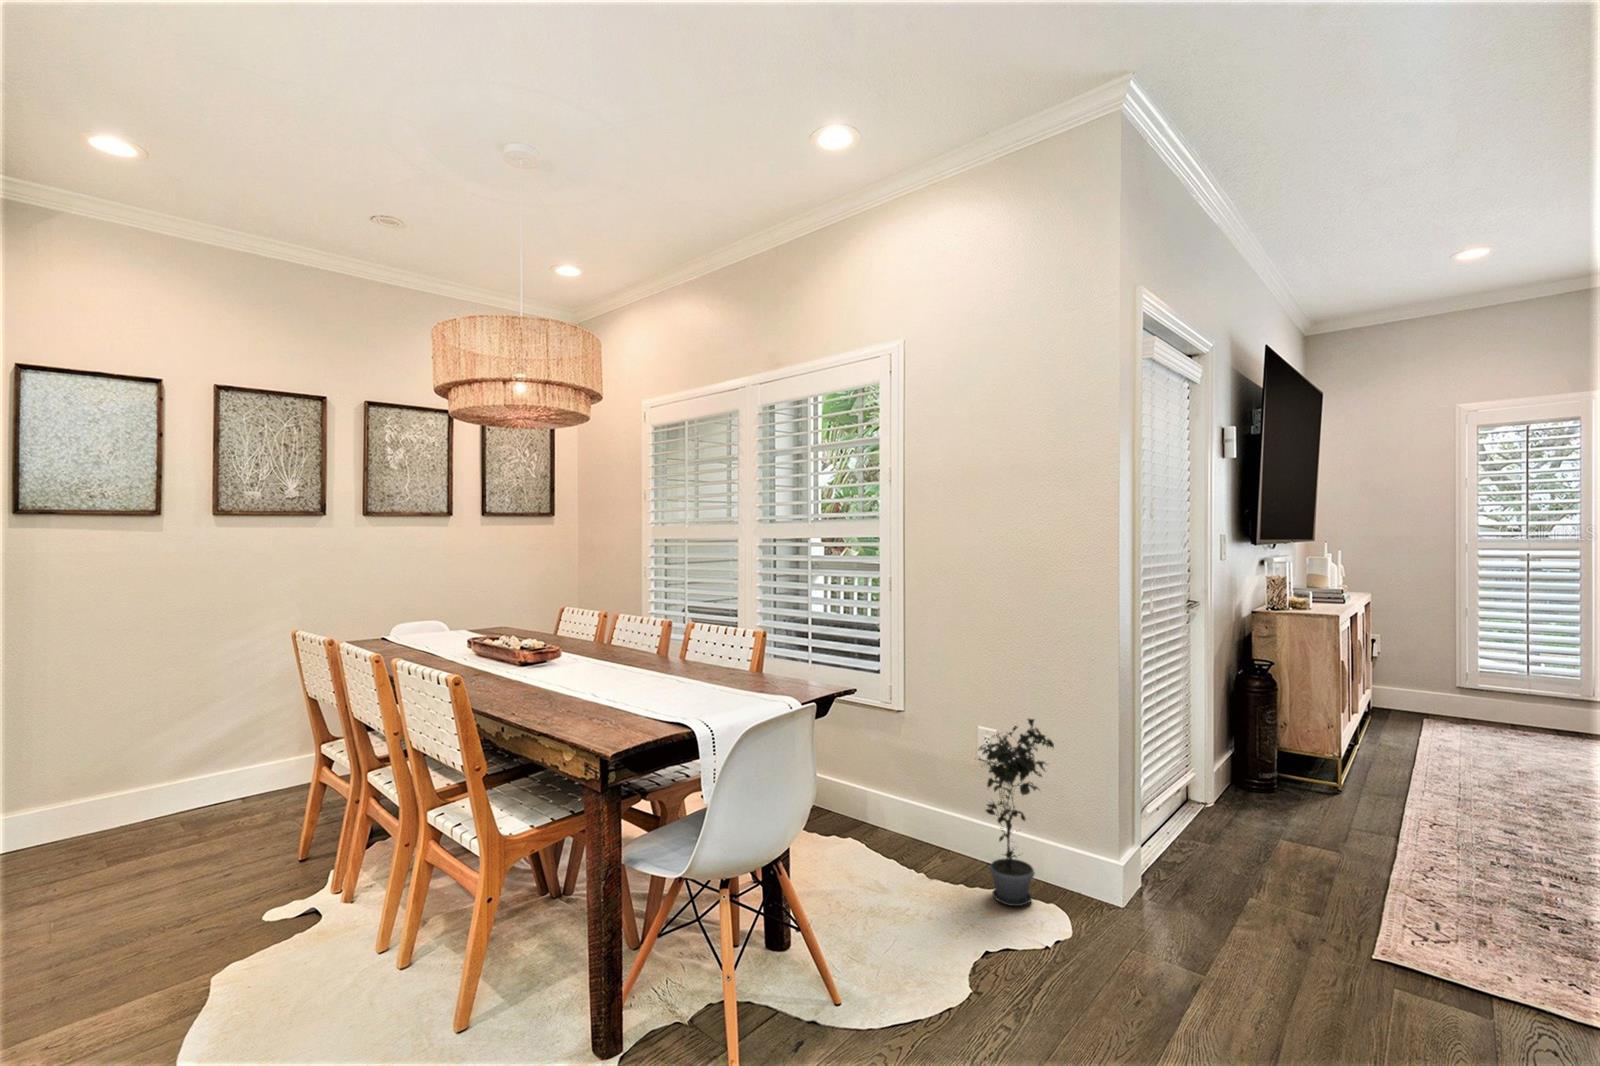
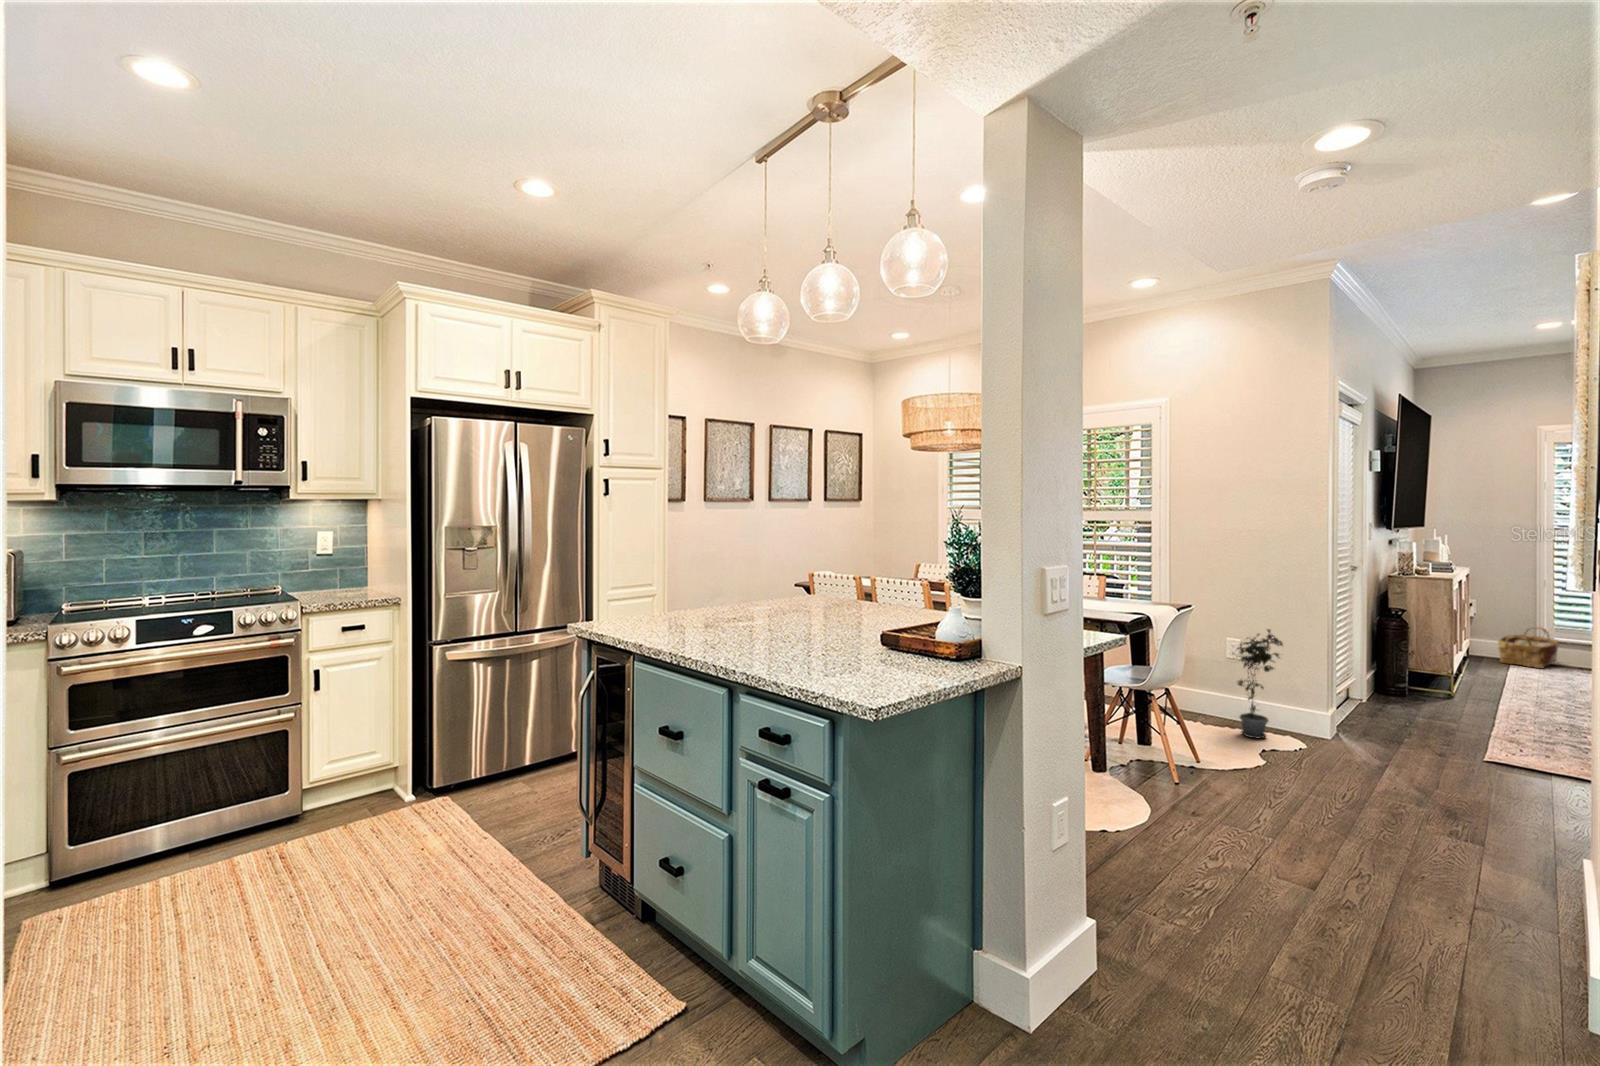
woven basket: none [1406,671,1484,730] -> present [1498,627,1558,668]

